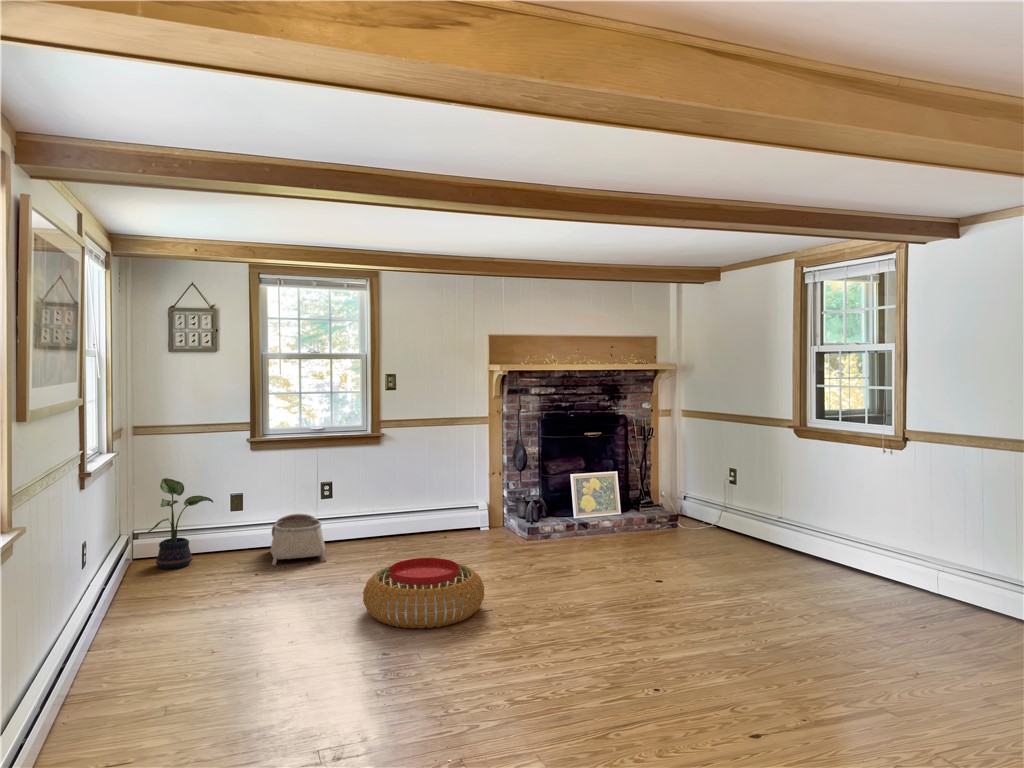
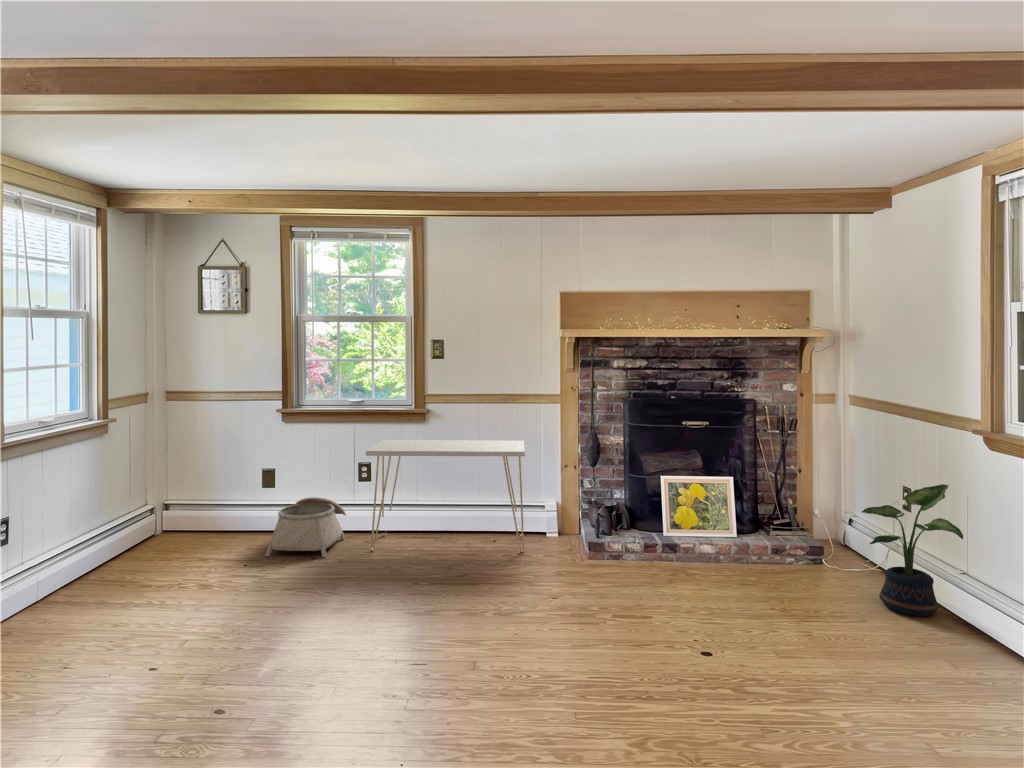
console table: none [348,455,483,553] -> present [366,440,525,552]
potted plant: present [148,478,213,569] -> present [862,484,963,617]
pouf: present [363,558,484,629] -> none [209,589,404,720]

